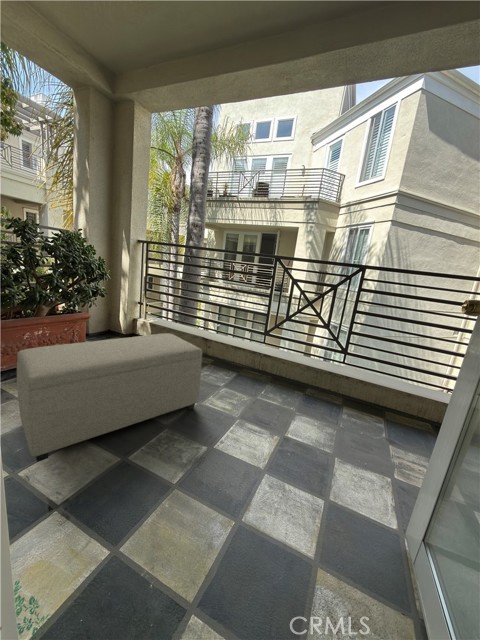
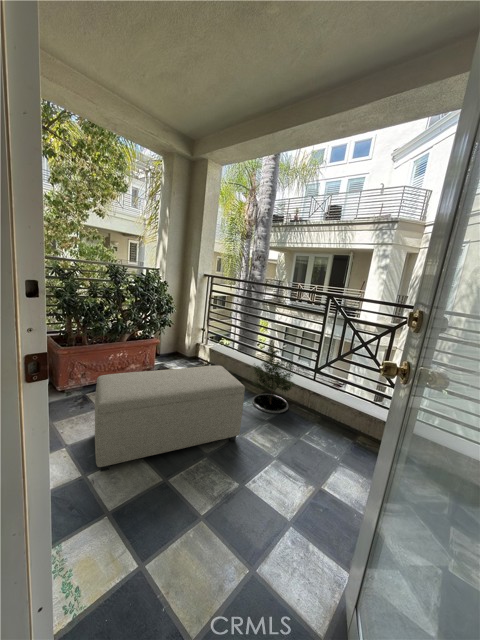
potted tree: none [202,306,247,380] -> present [252,344,294,414]

